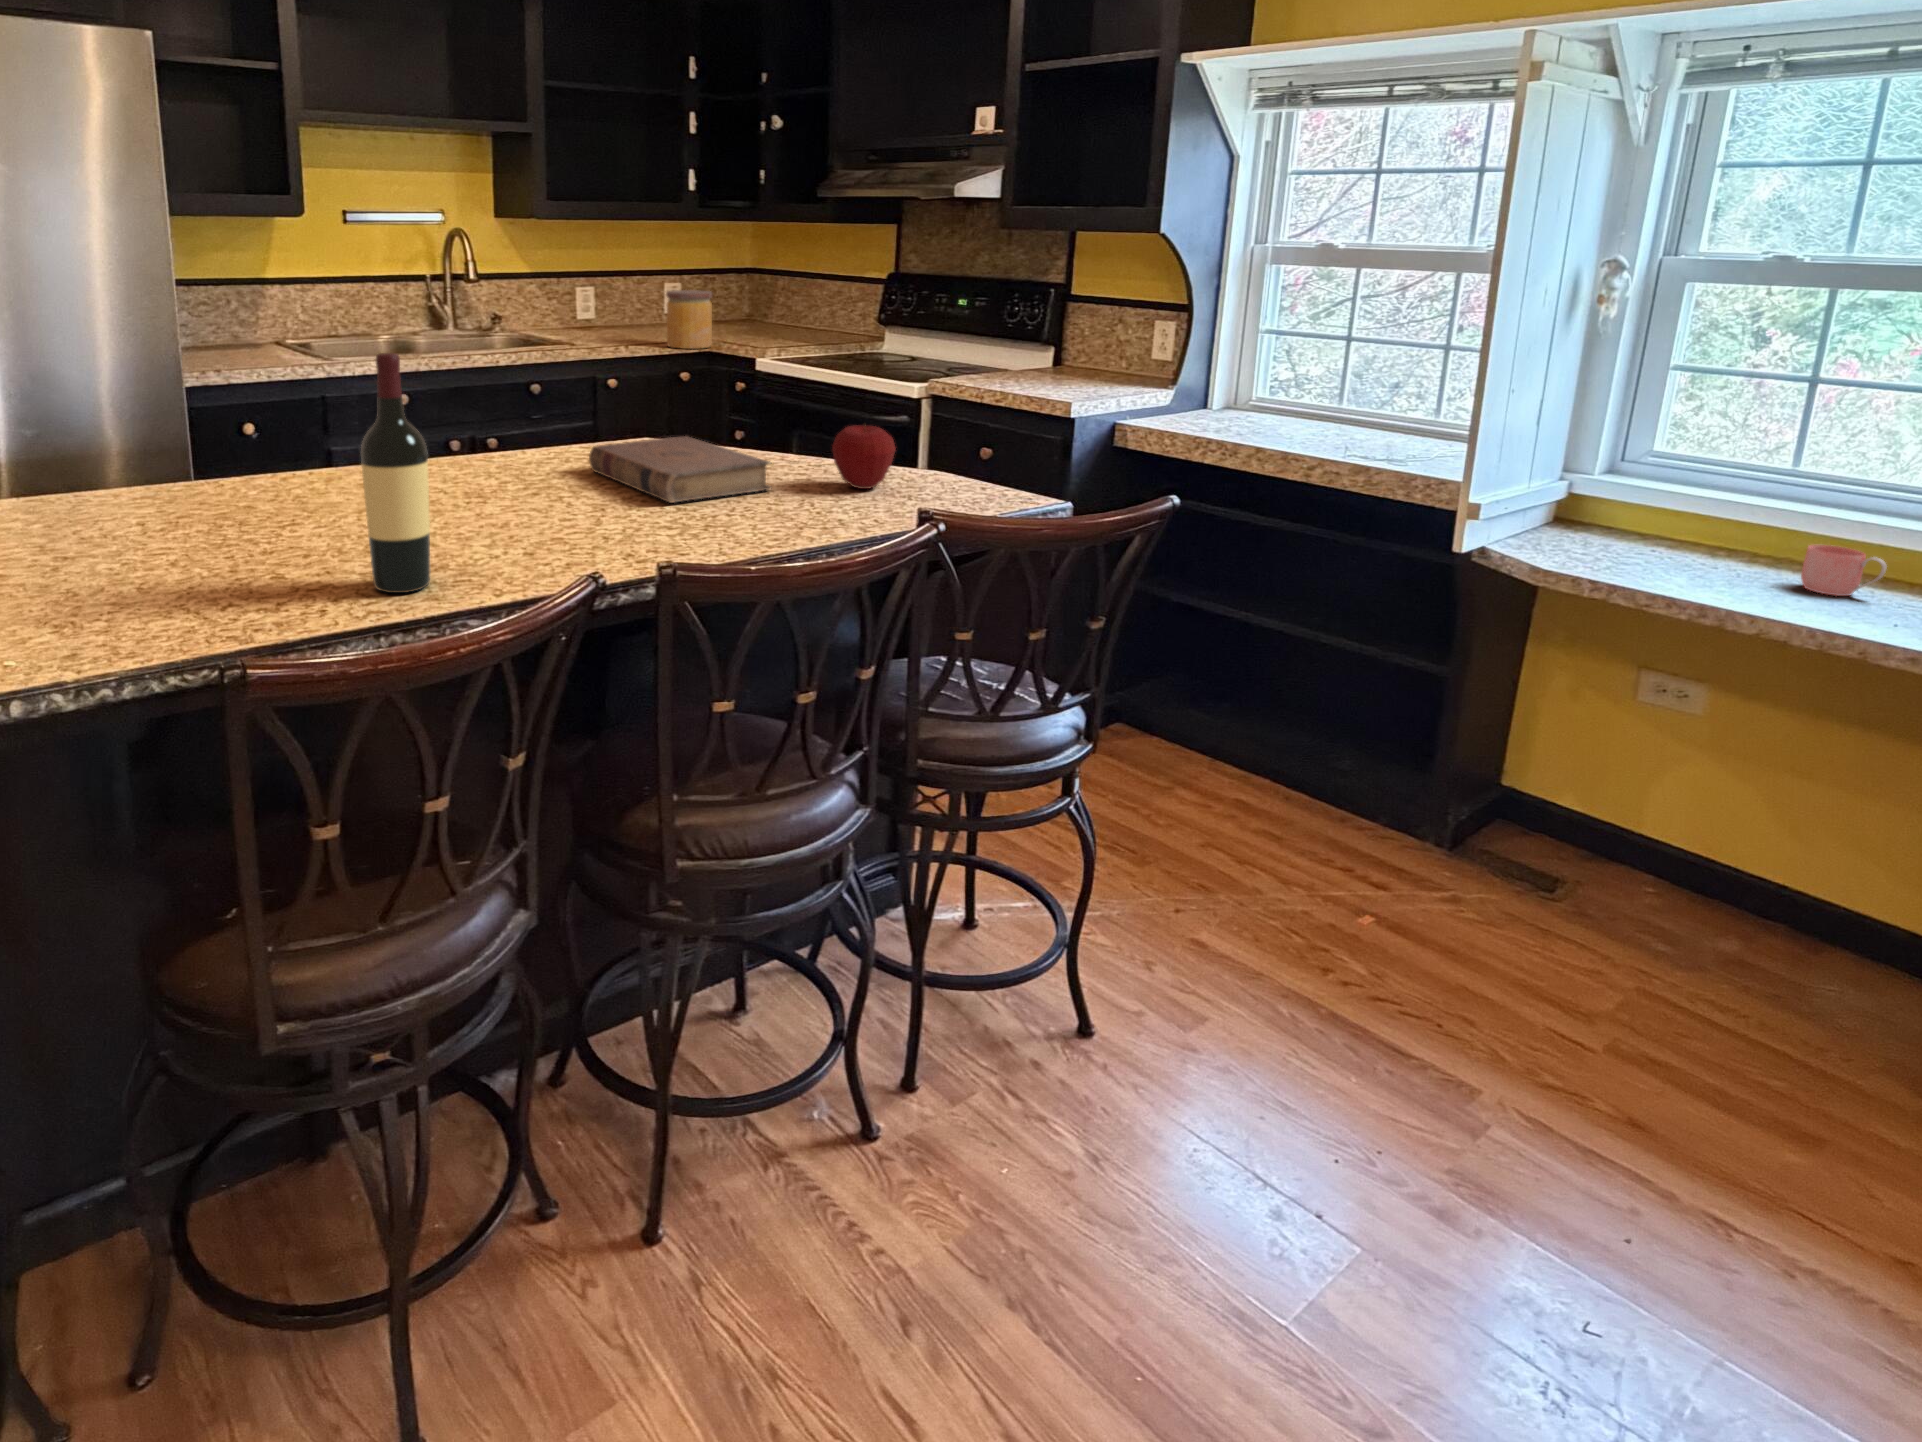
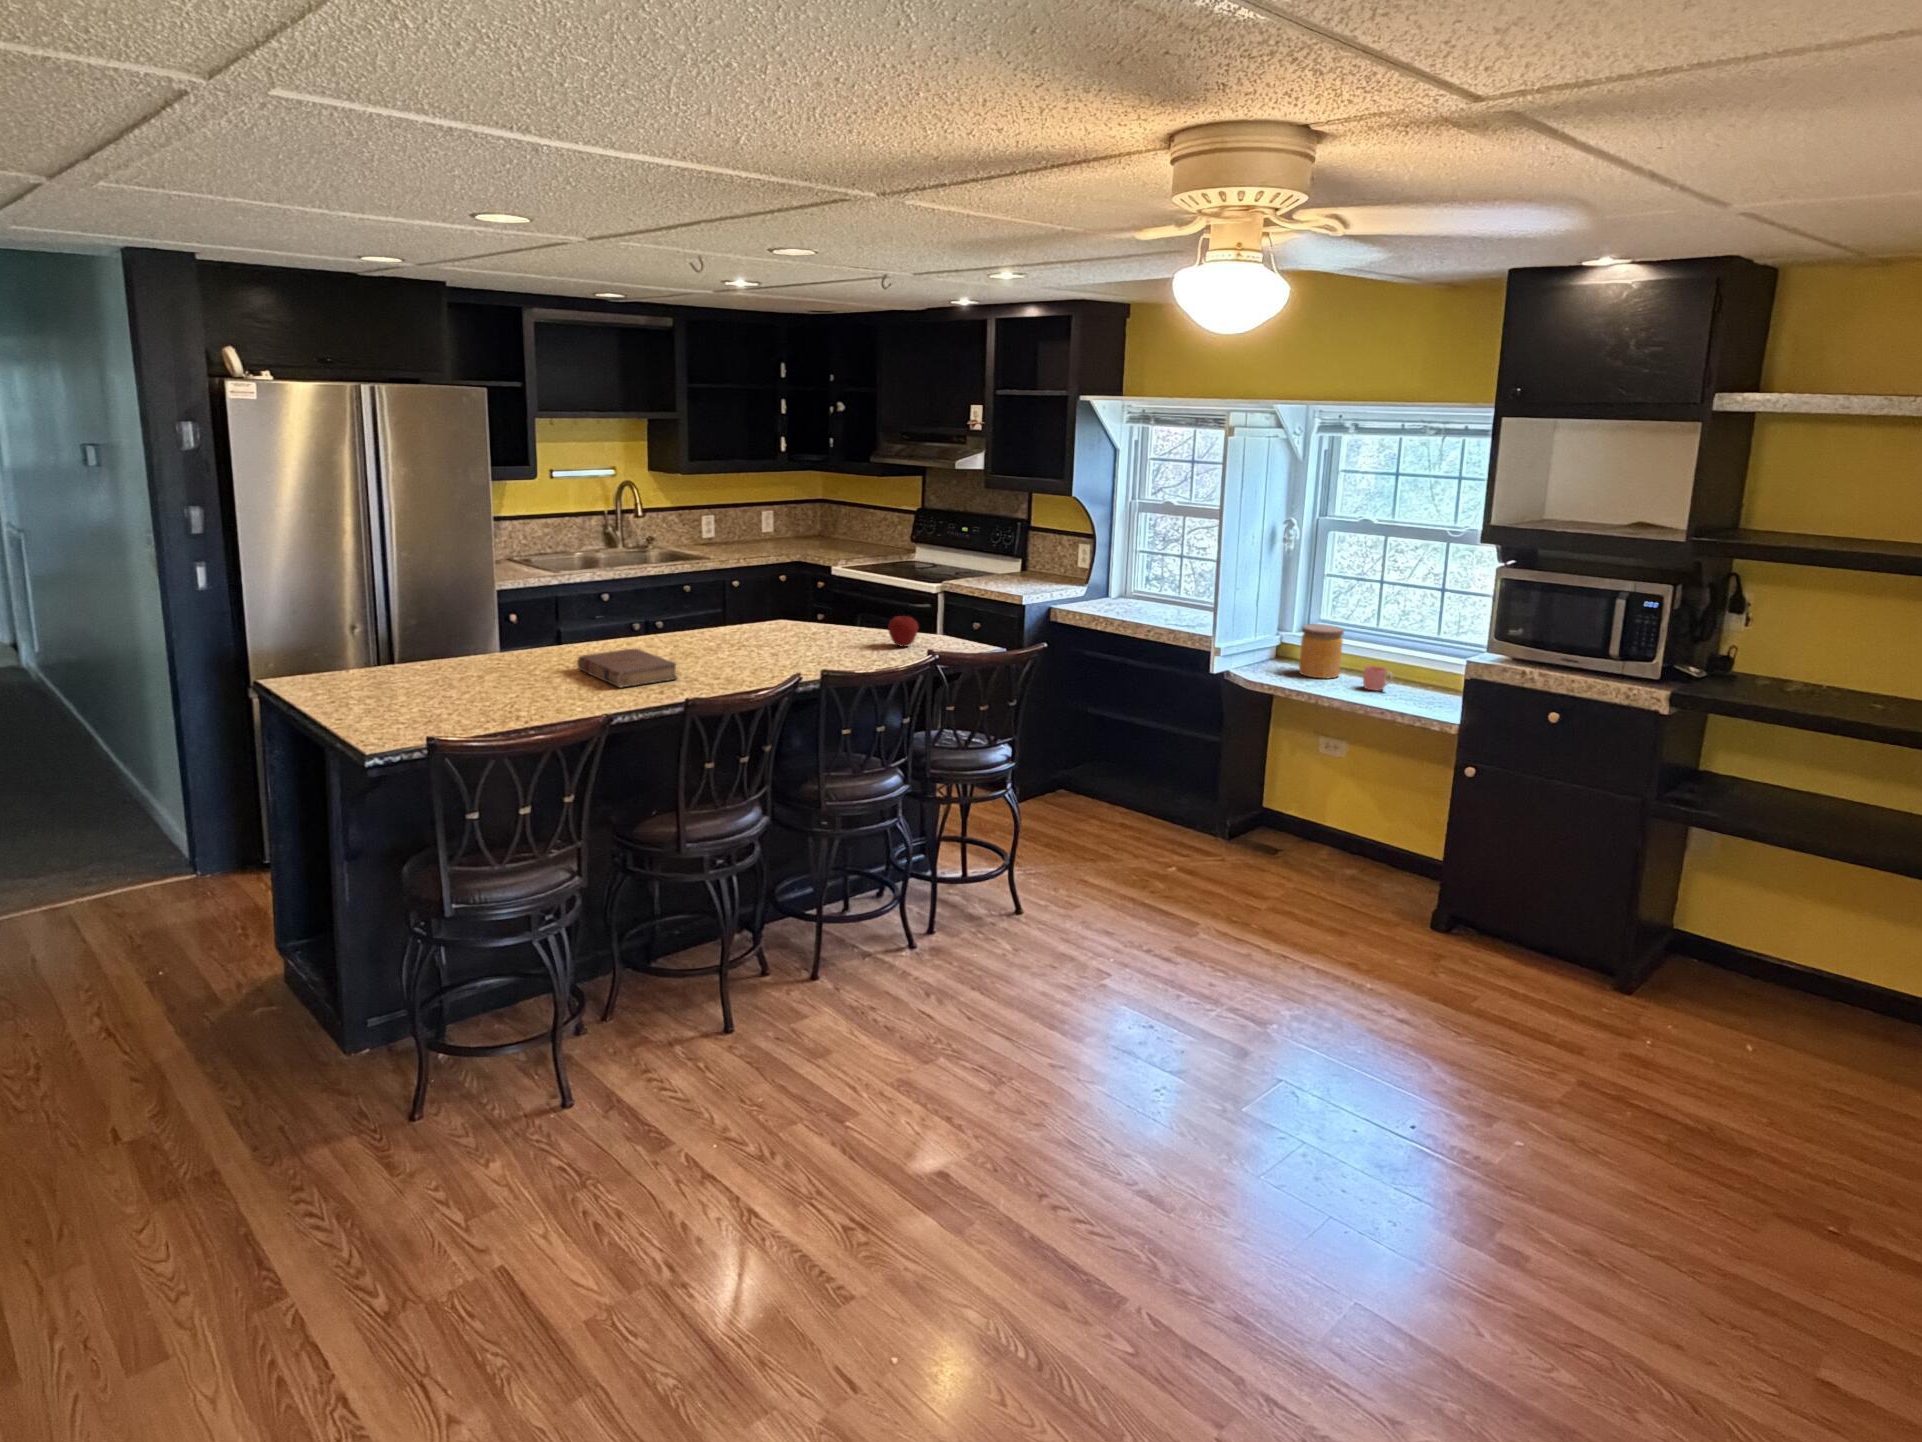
jar: present [666,290,712,349] -> present [1299,624,1344,678]
wine bottle: present [361,353,430,593] -> none [699,593,726,691]
book: present [589,436,771,503] -> present [577,649,678,687]

